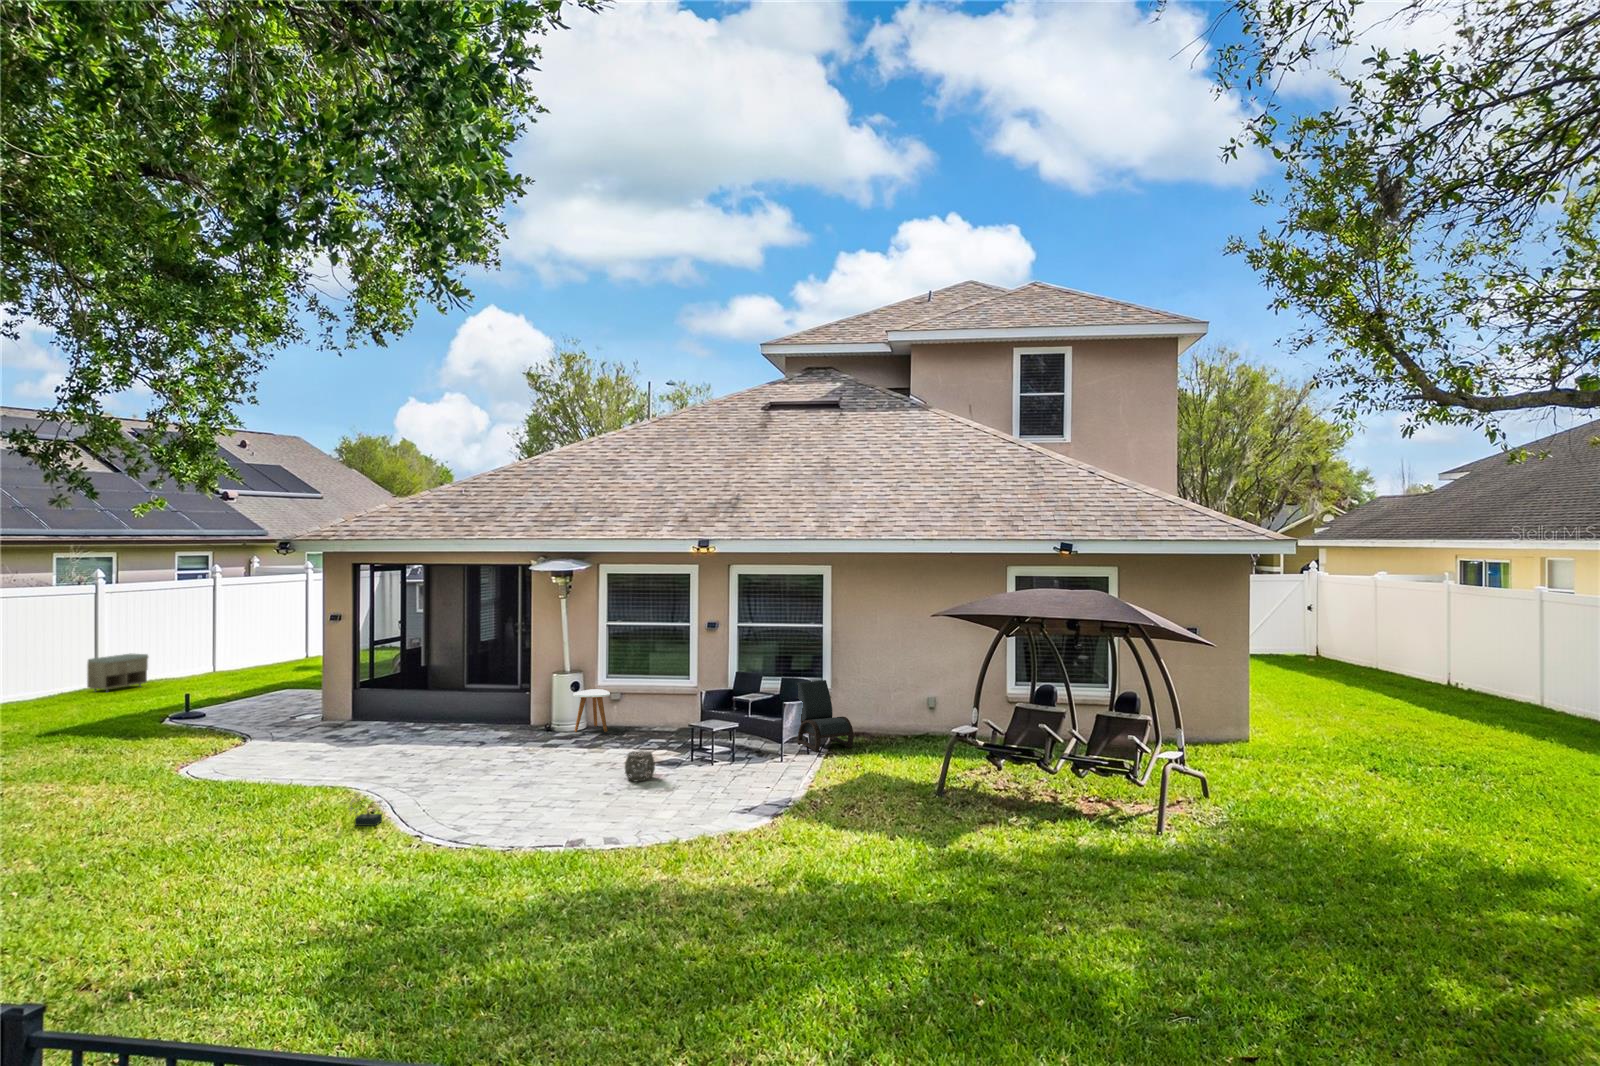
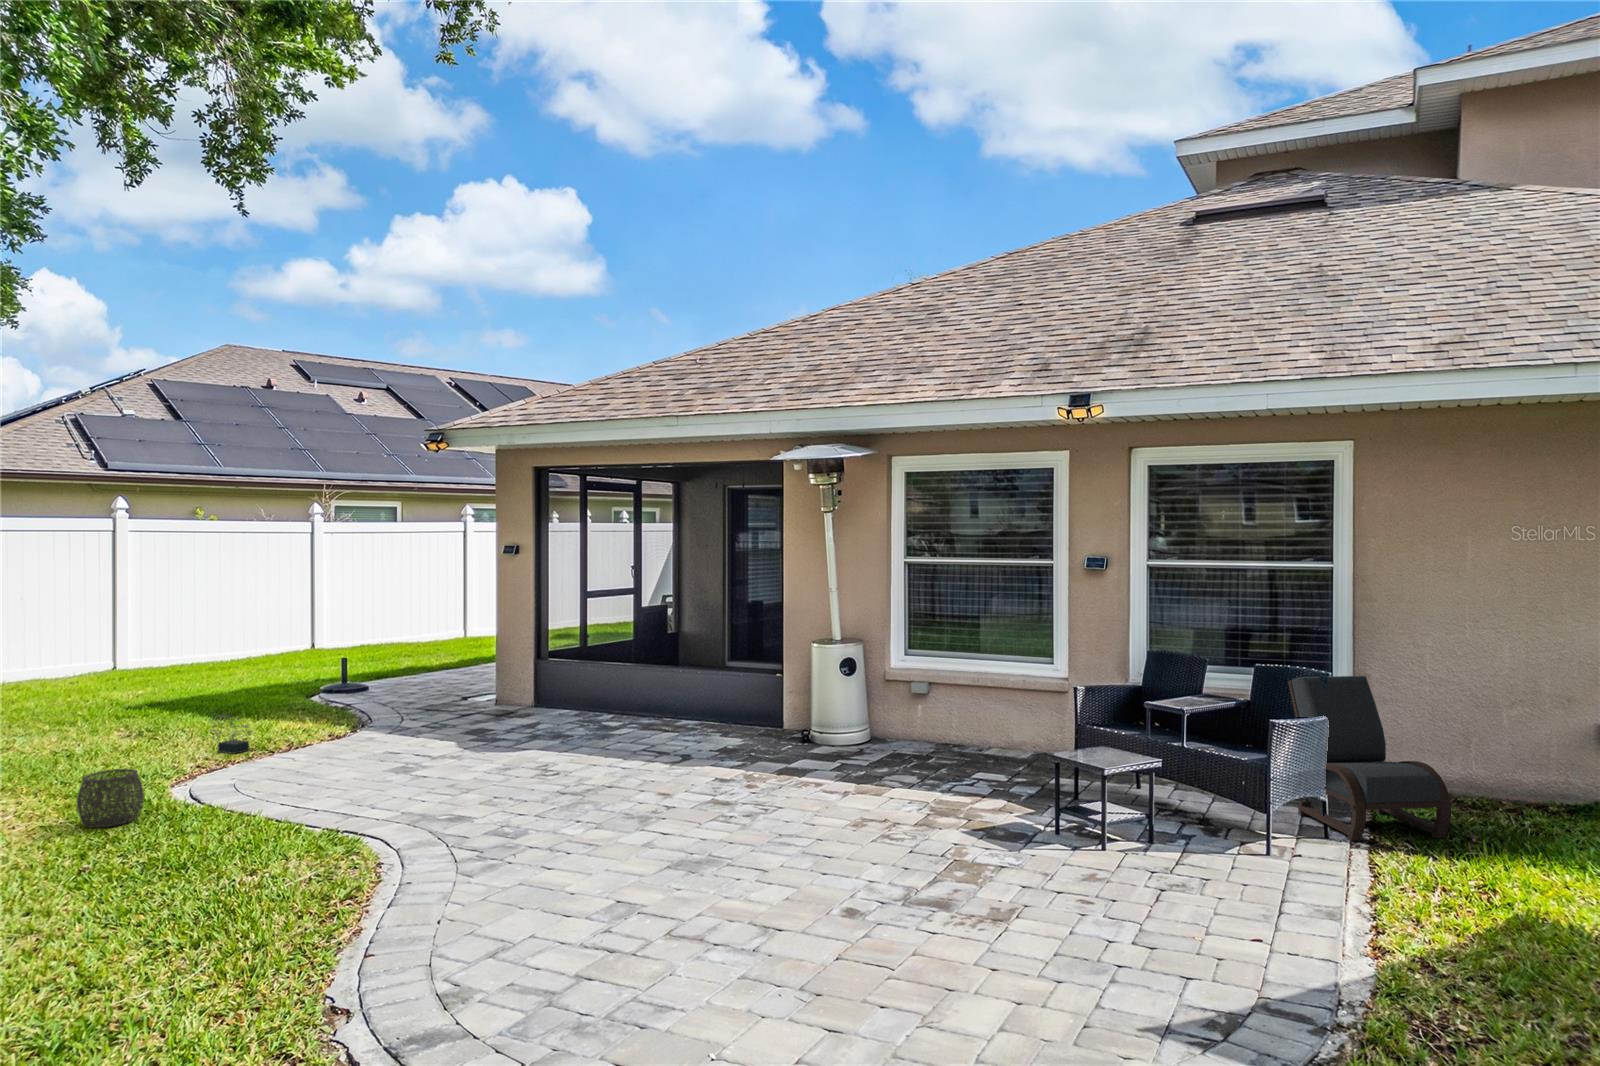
storage bench: present [87,654,148,691] -> none [315,608,380,653]
side table: present [573,689,610,732] -> none [842,674,906,752]
woven basket: present [625,750,655,782] -> present [76,769,144,828]
decorative plant: present [349,794,386,826] -> present [211,715,250,754]

